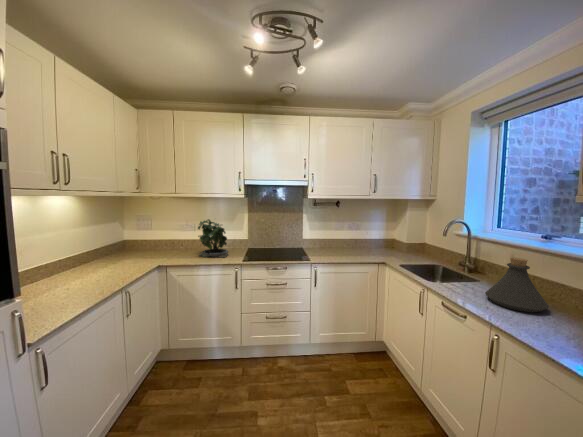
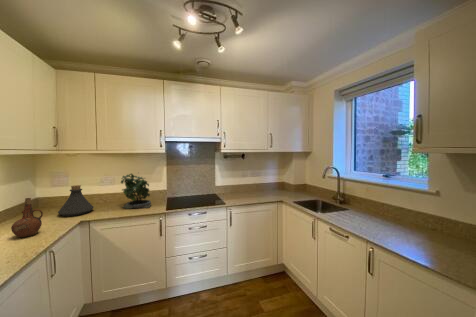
ceramic pitcher: none [99,238,124,275] -> present [11,198,43,237]
bottle: present [485,257,549,312] -> present [58,185,94,216]

